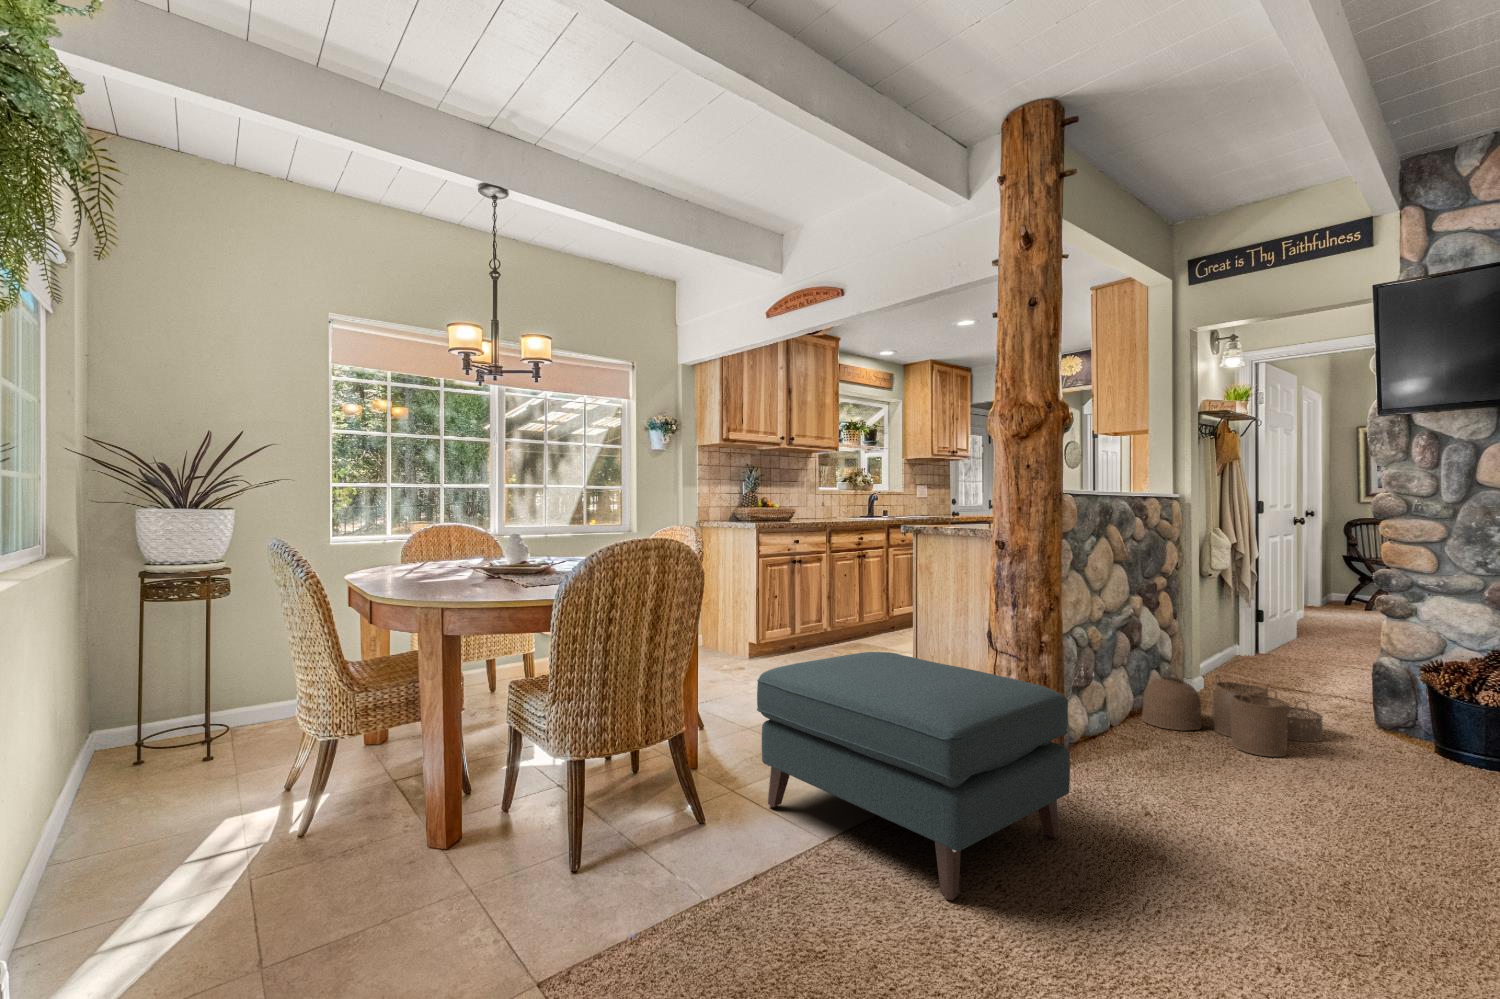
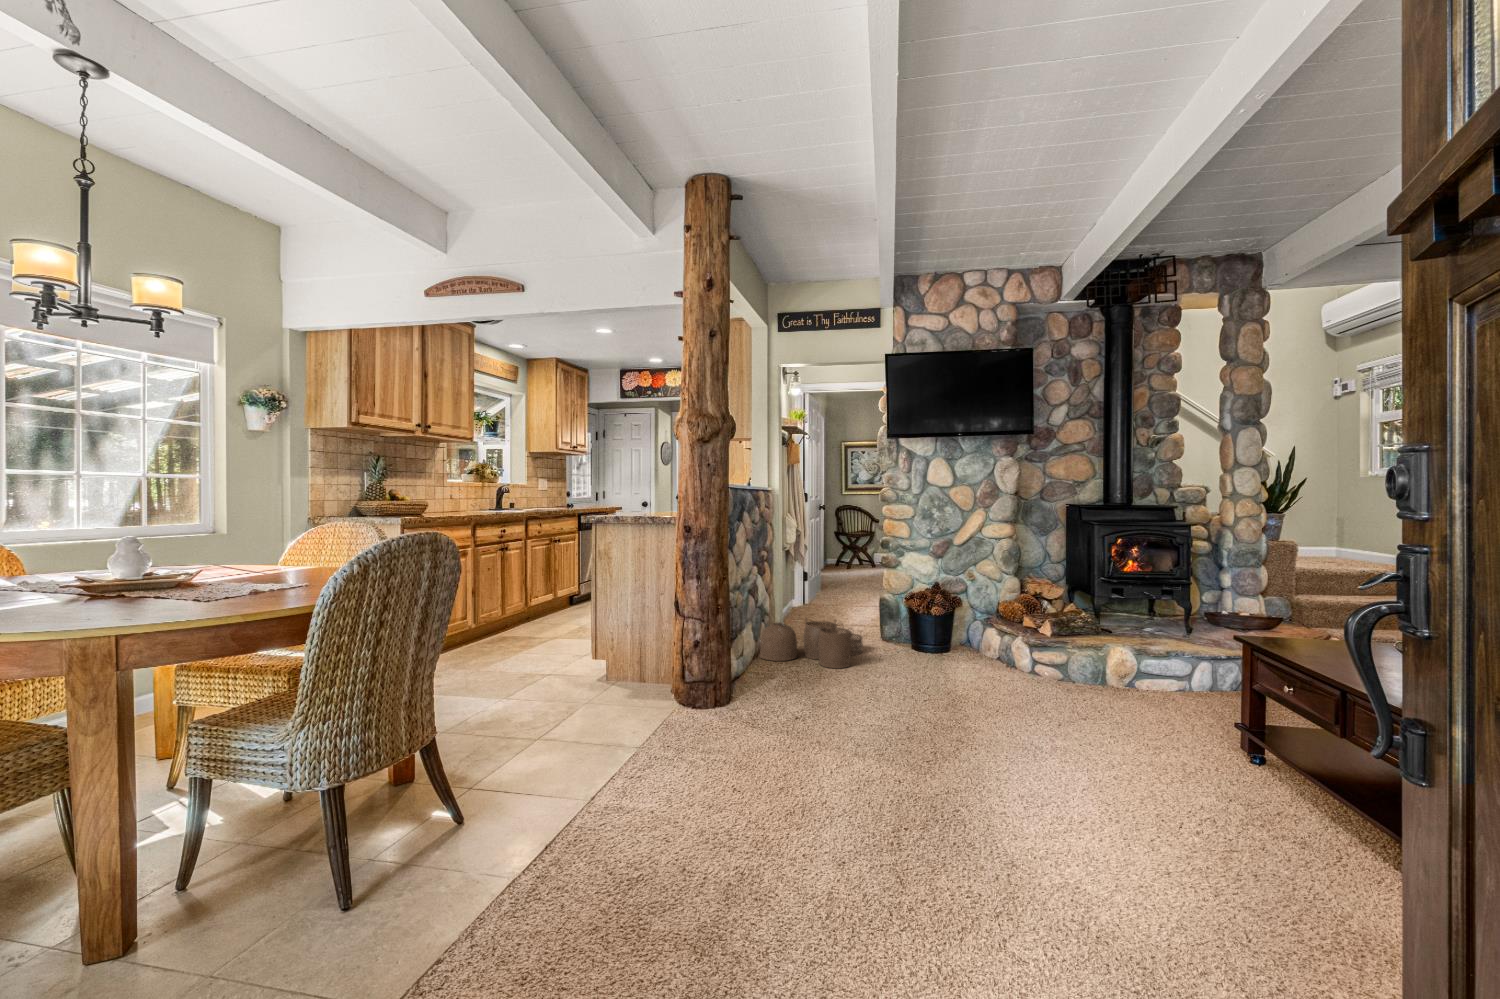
ottoman: present [757,652,1070,901] -> none [504,627,763,813]

